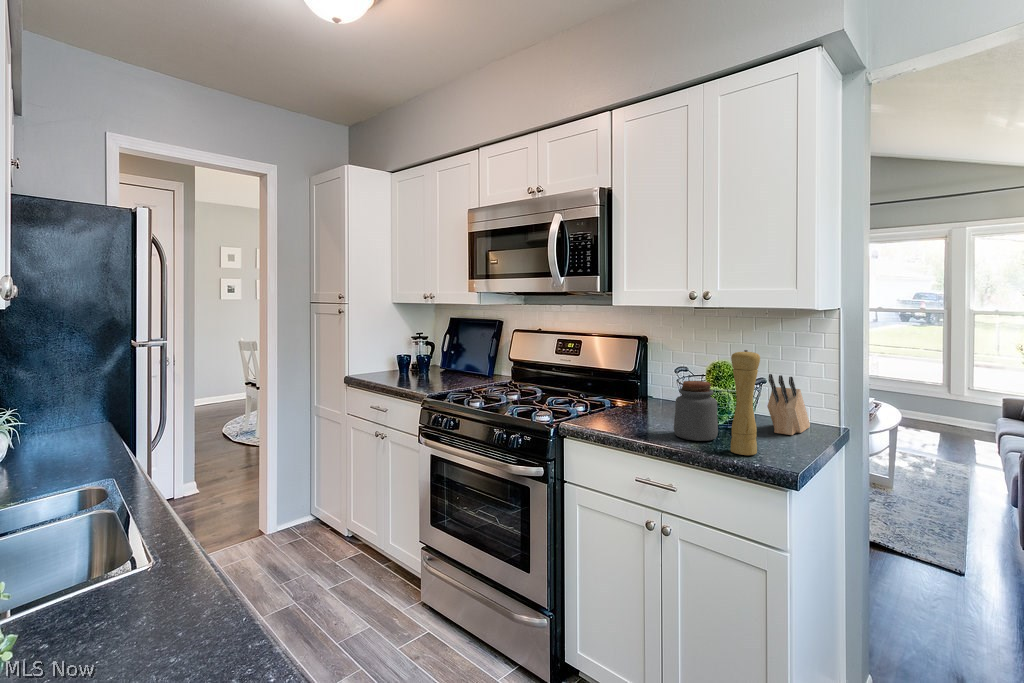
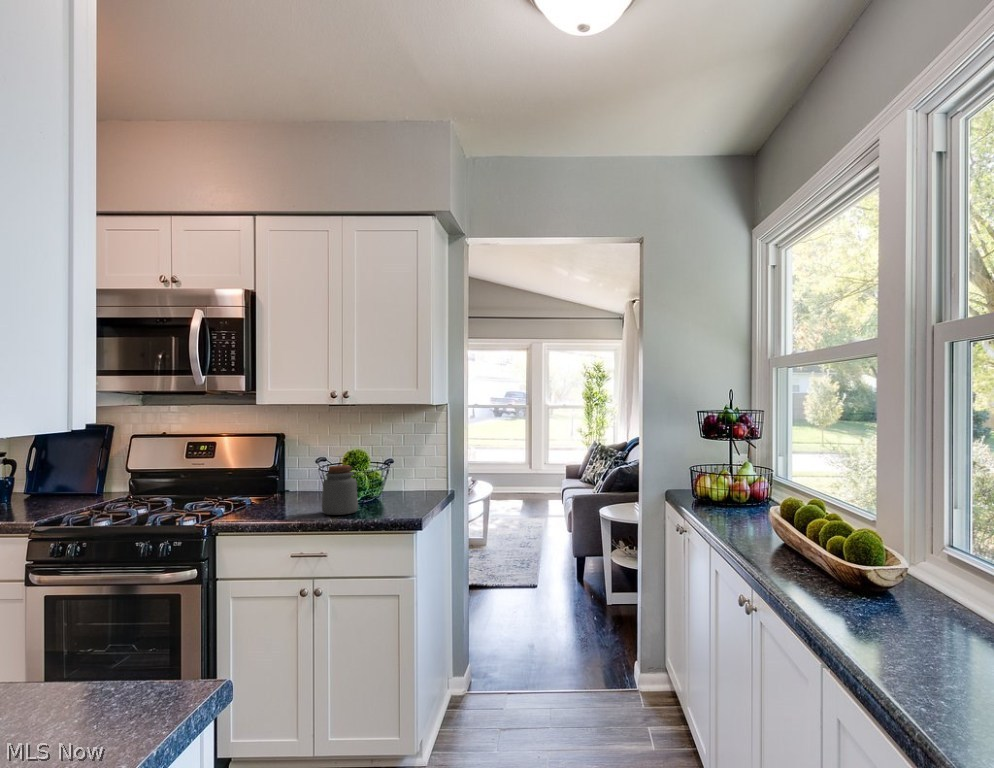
pepper mill: present [730,350,760,455] -> none [367,436,388,519]
knife block: present [767,374,810,435] -> none [394,456,425,504]

